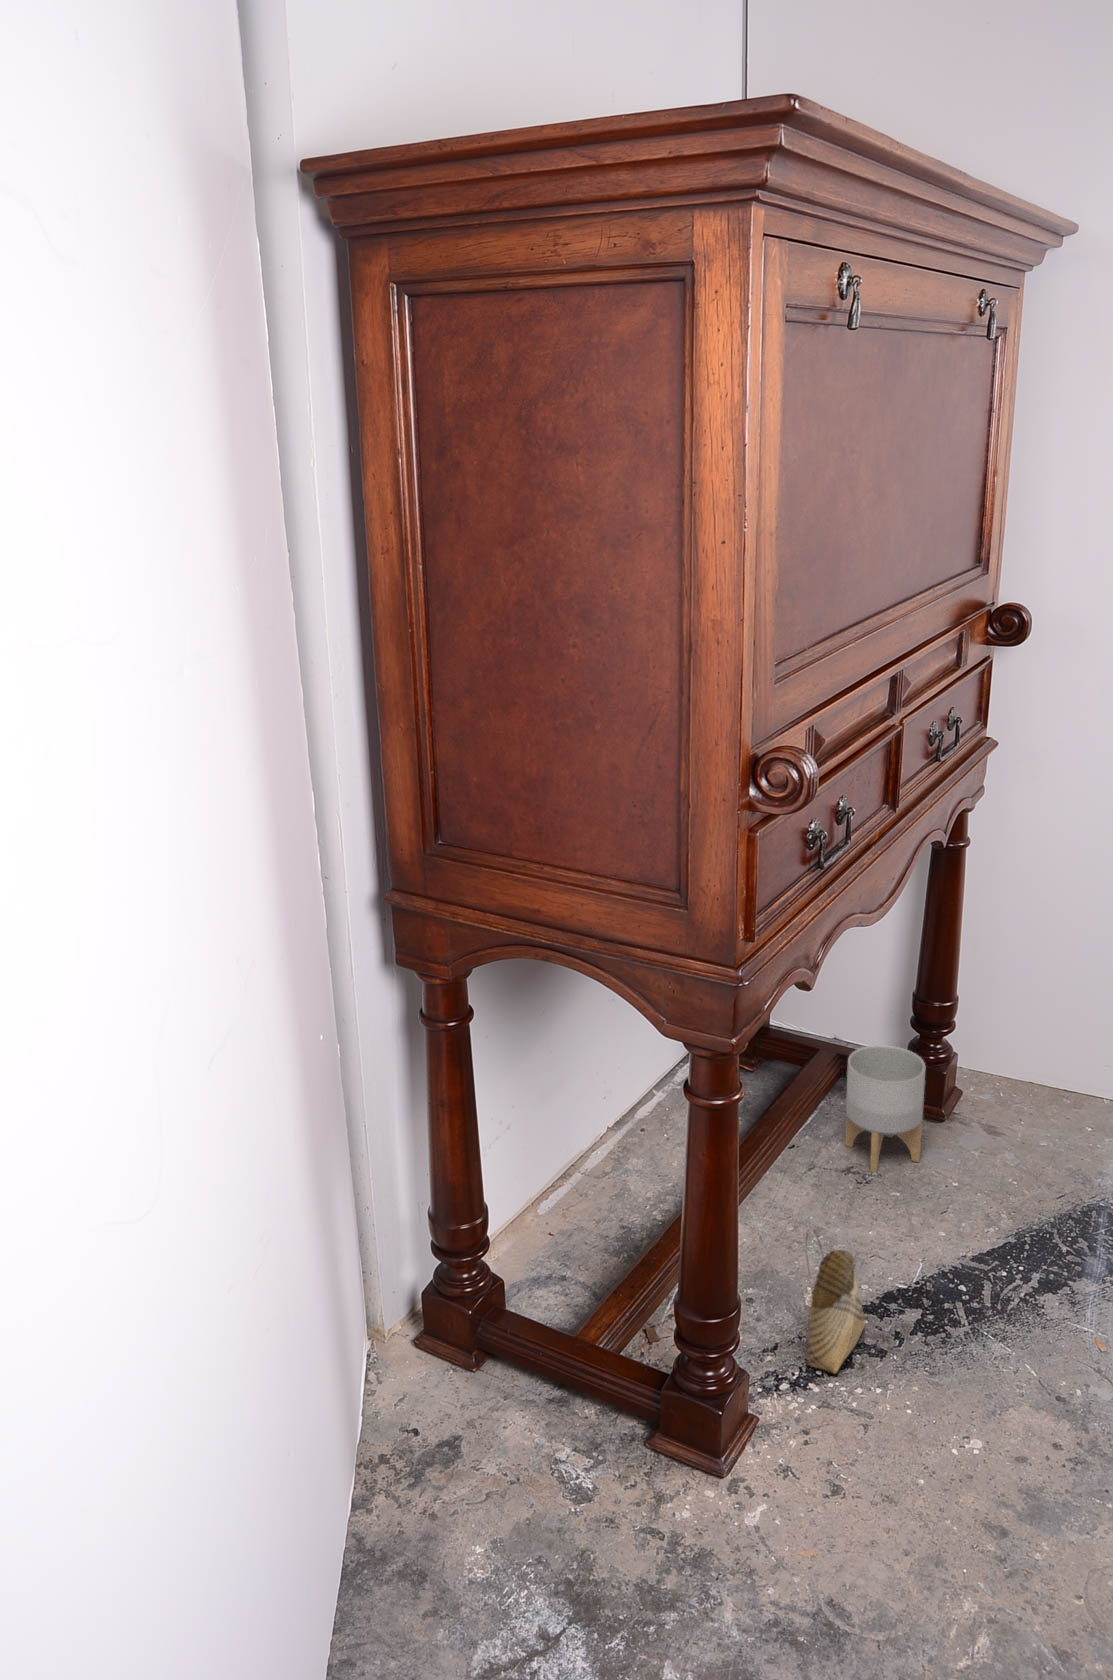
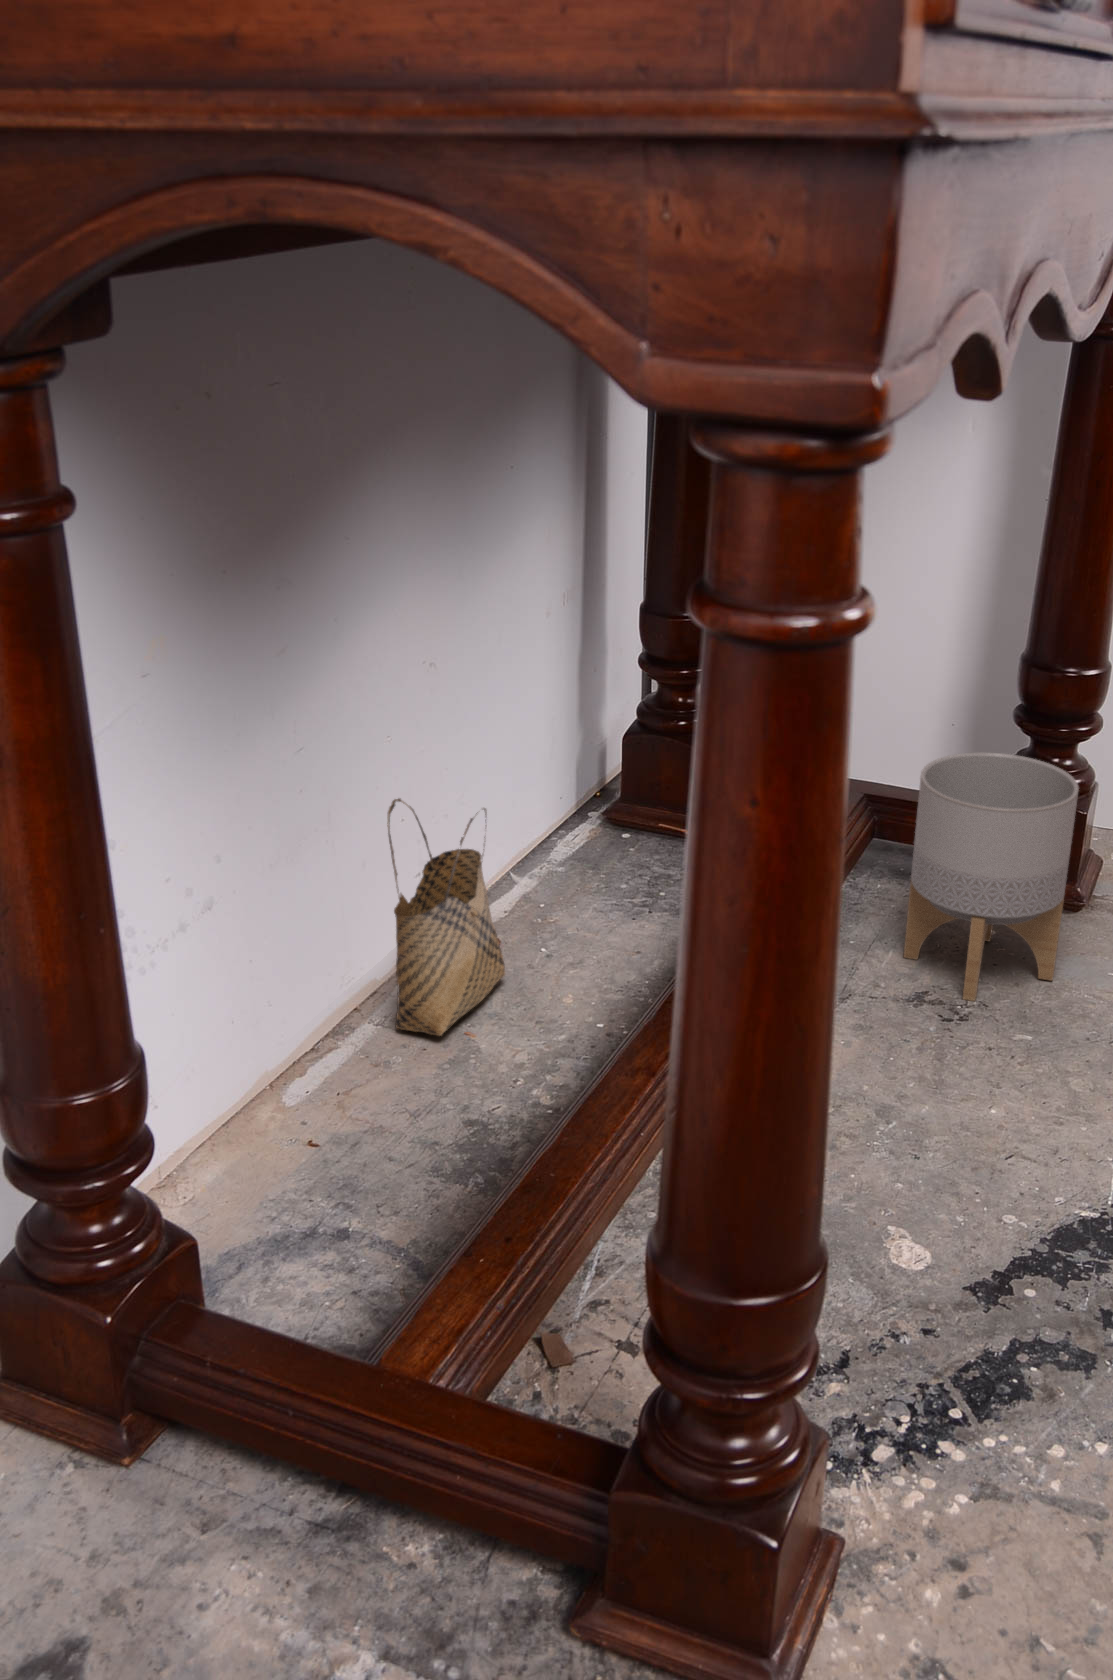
woven basket: present [805,1233,866,1373] -> present [387,799,505,1036]

